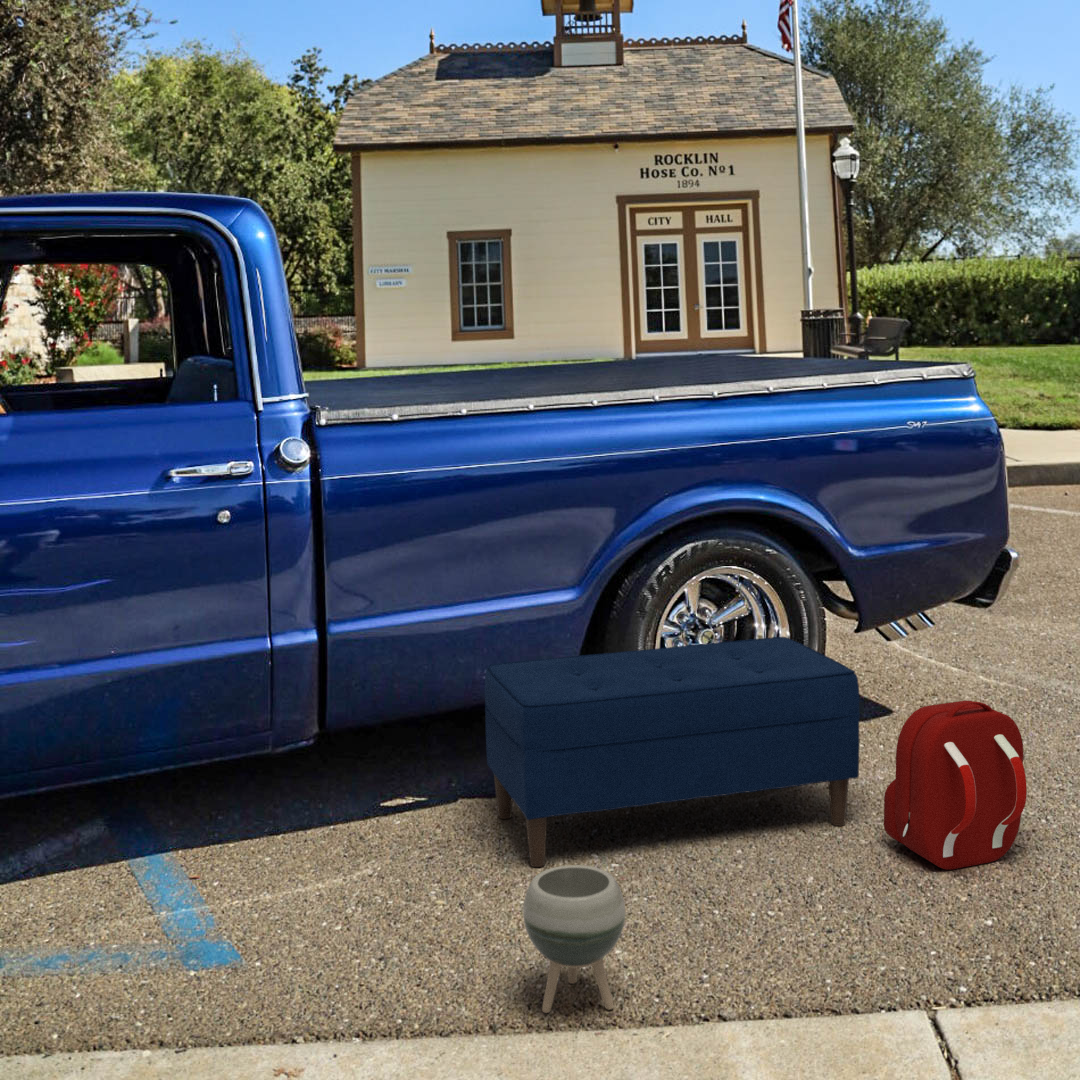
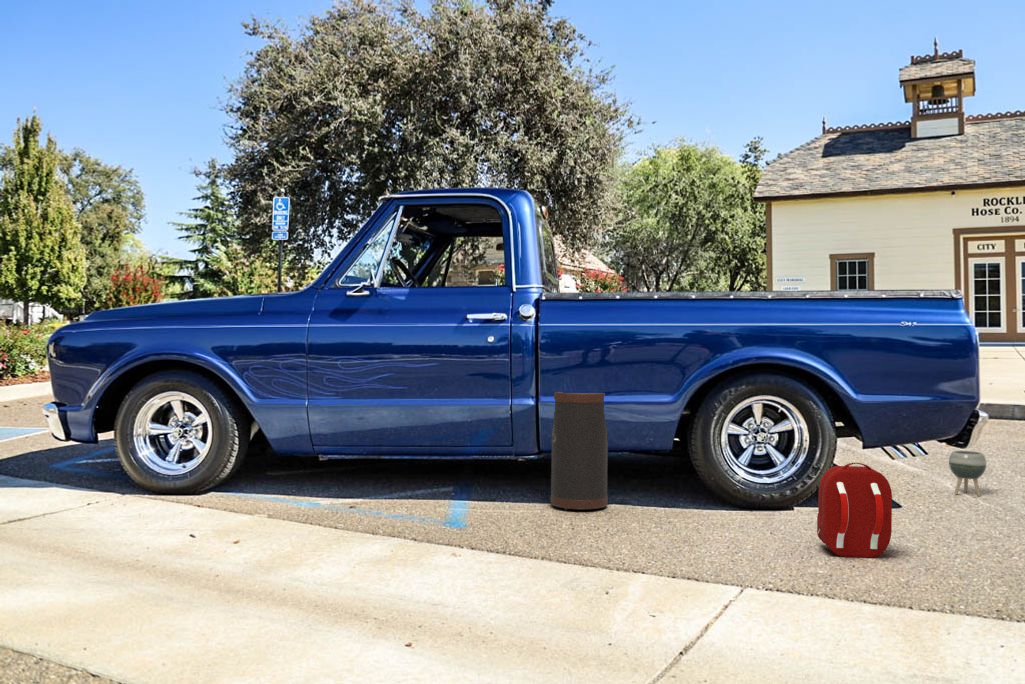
trash can: none [318,577,442,828] -> present [550,392,608,511]
bench: present [484,637,860,867] -> none [622,434,815,538]
planter: present [523,865,625,1013] -> present [949,451,986,496]

